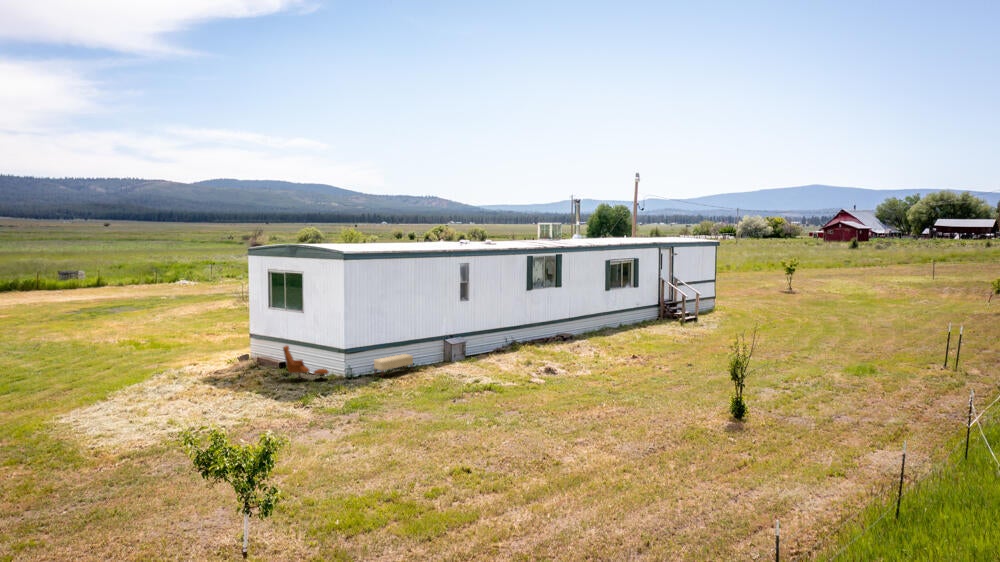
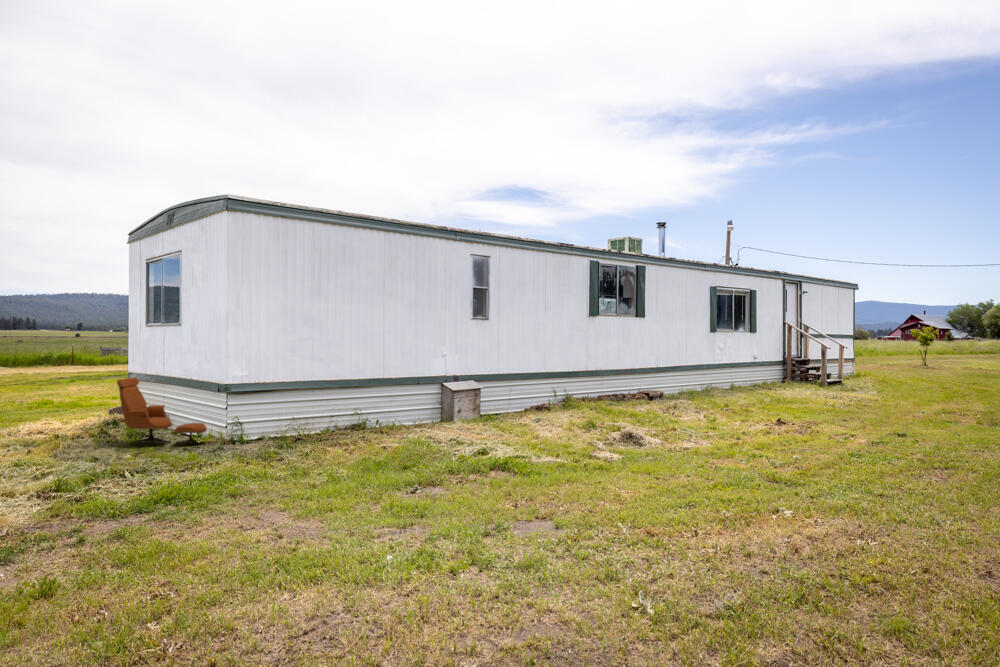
bench: present [374,354,413,377] -> none [295,402,373,444]

